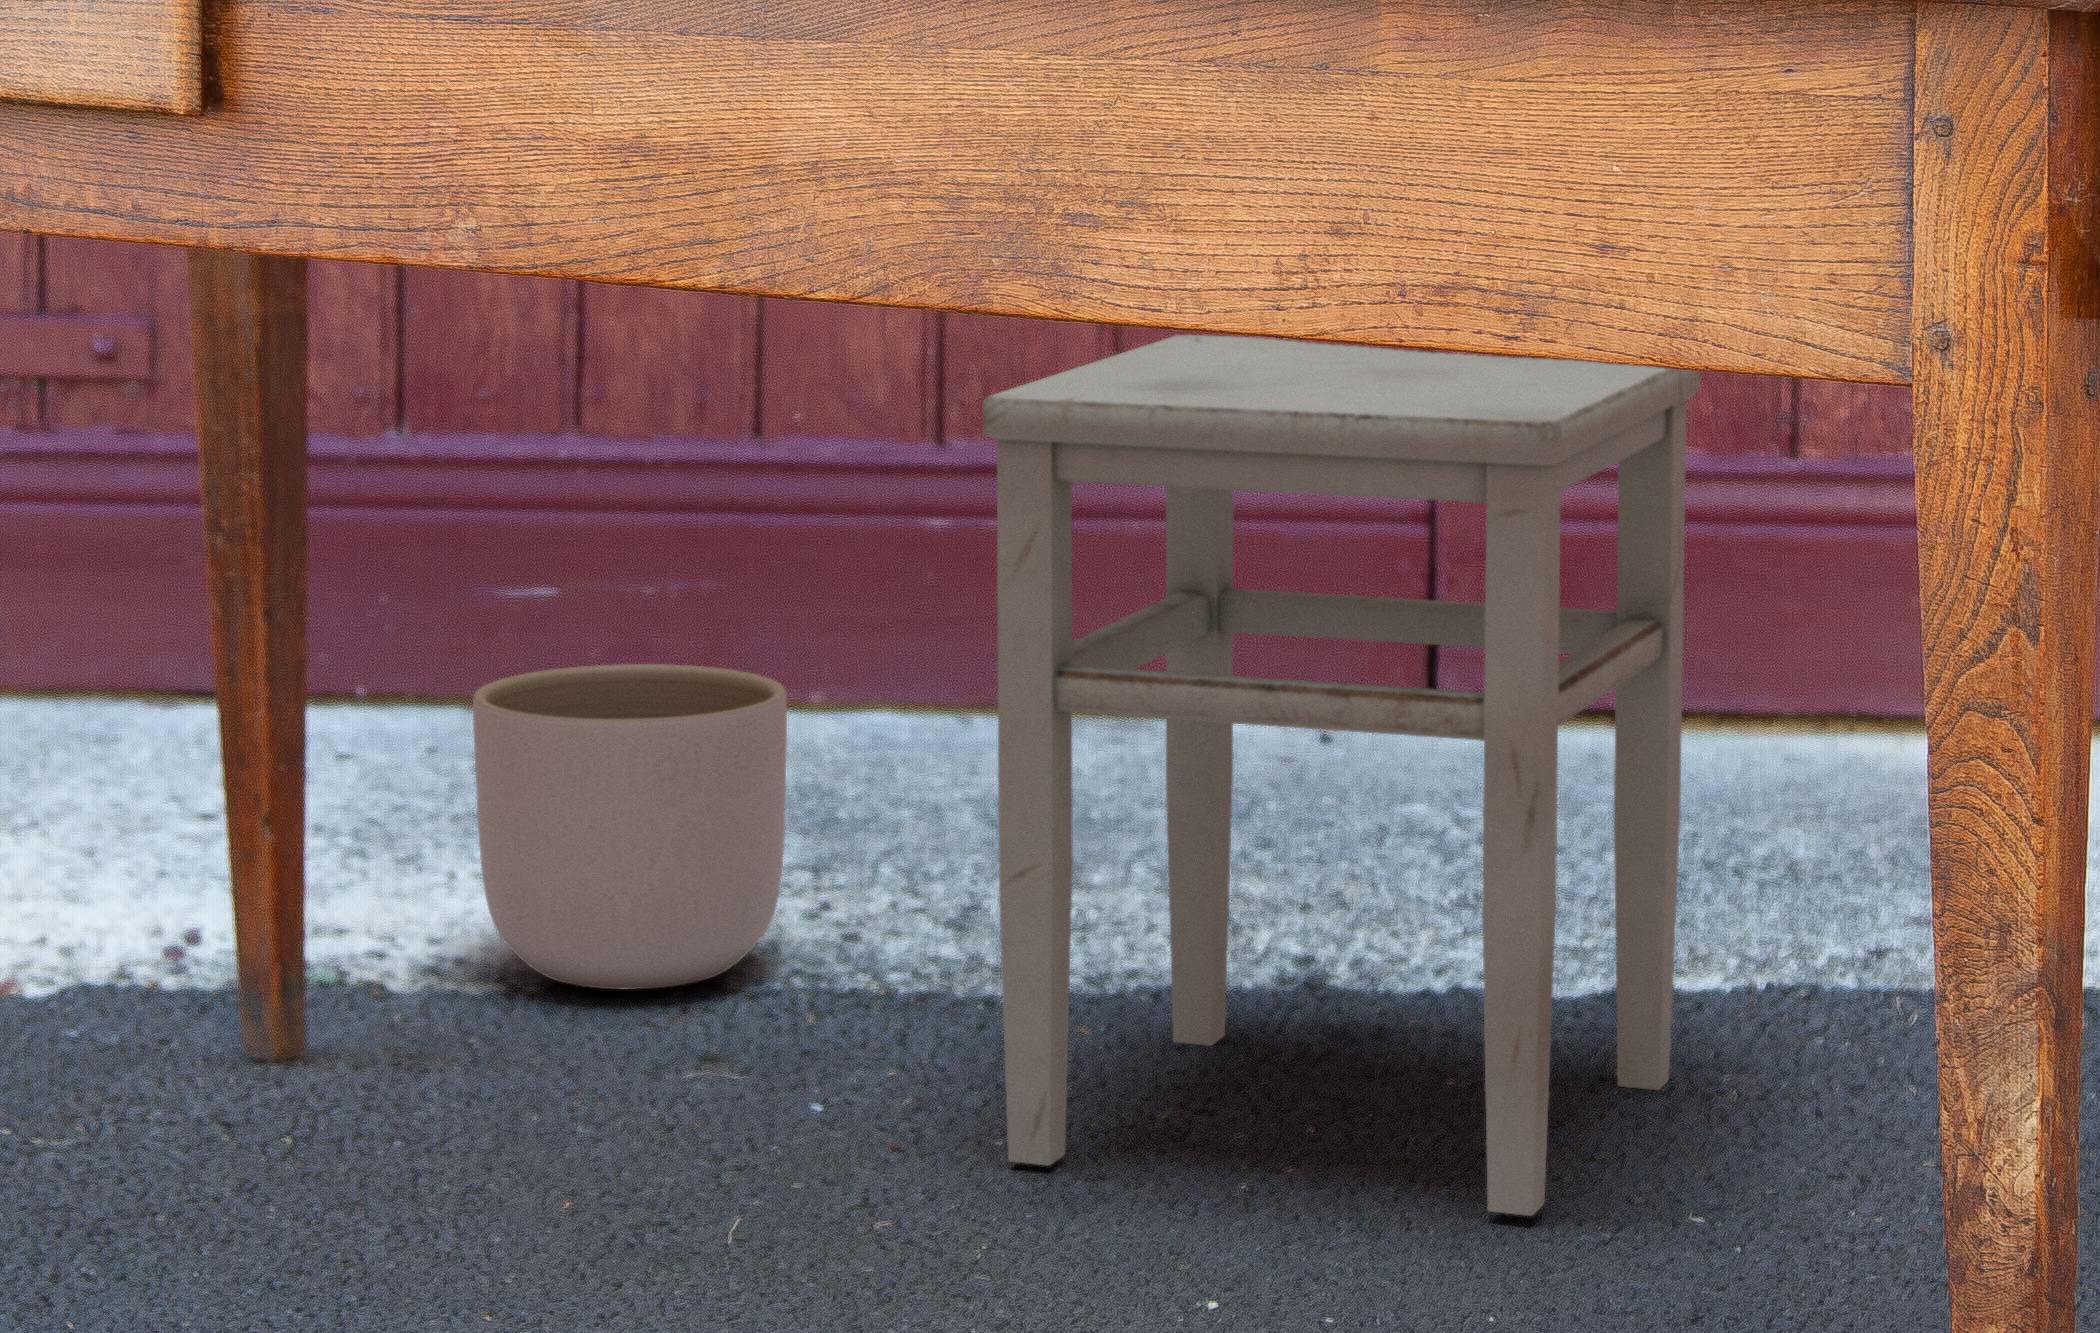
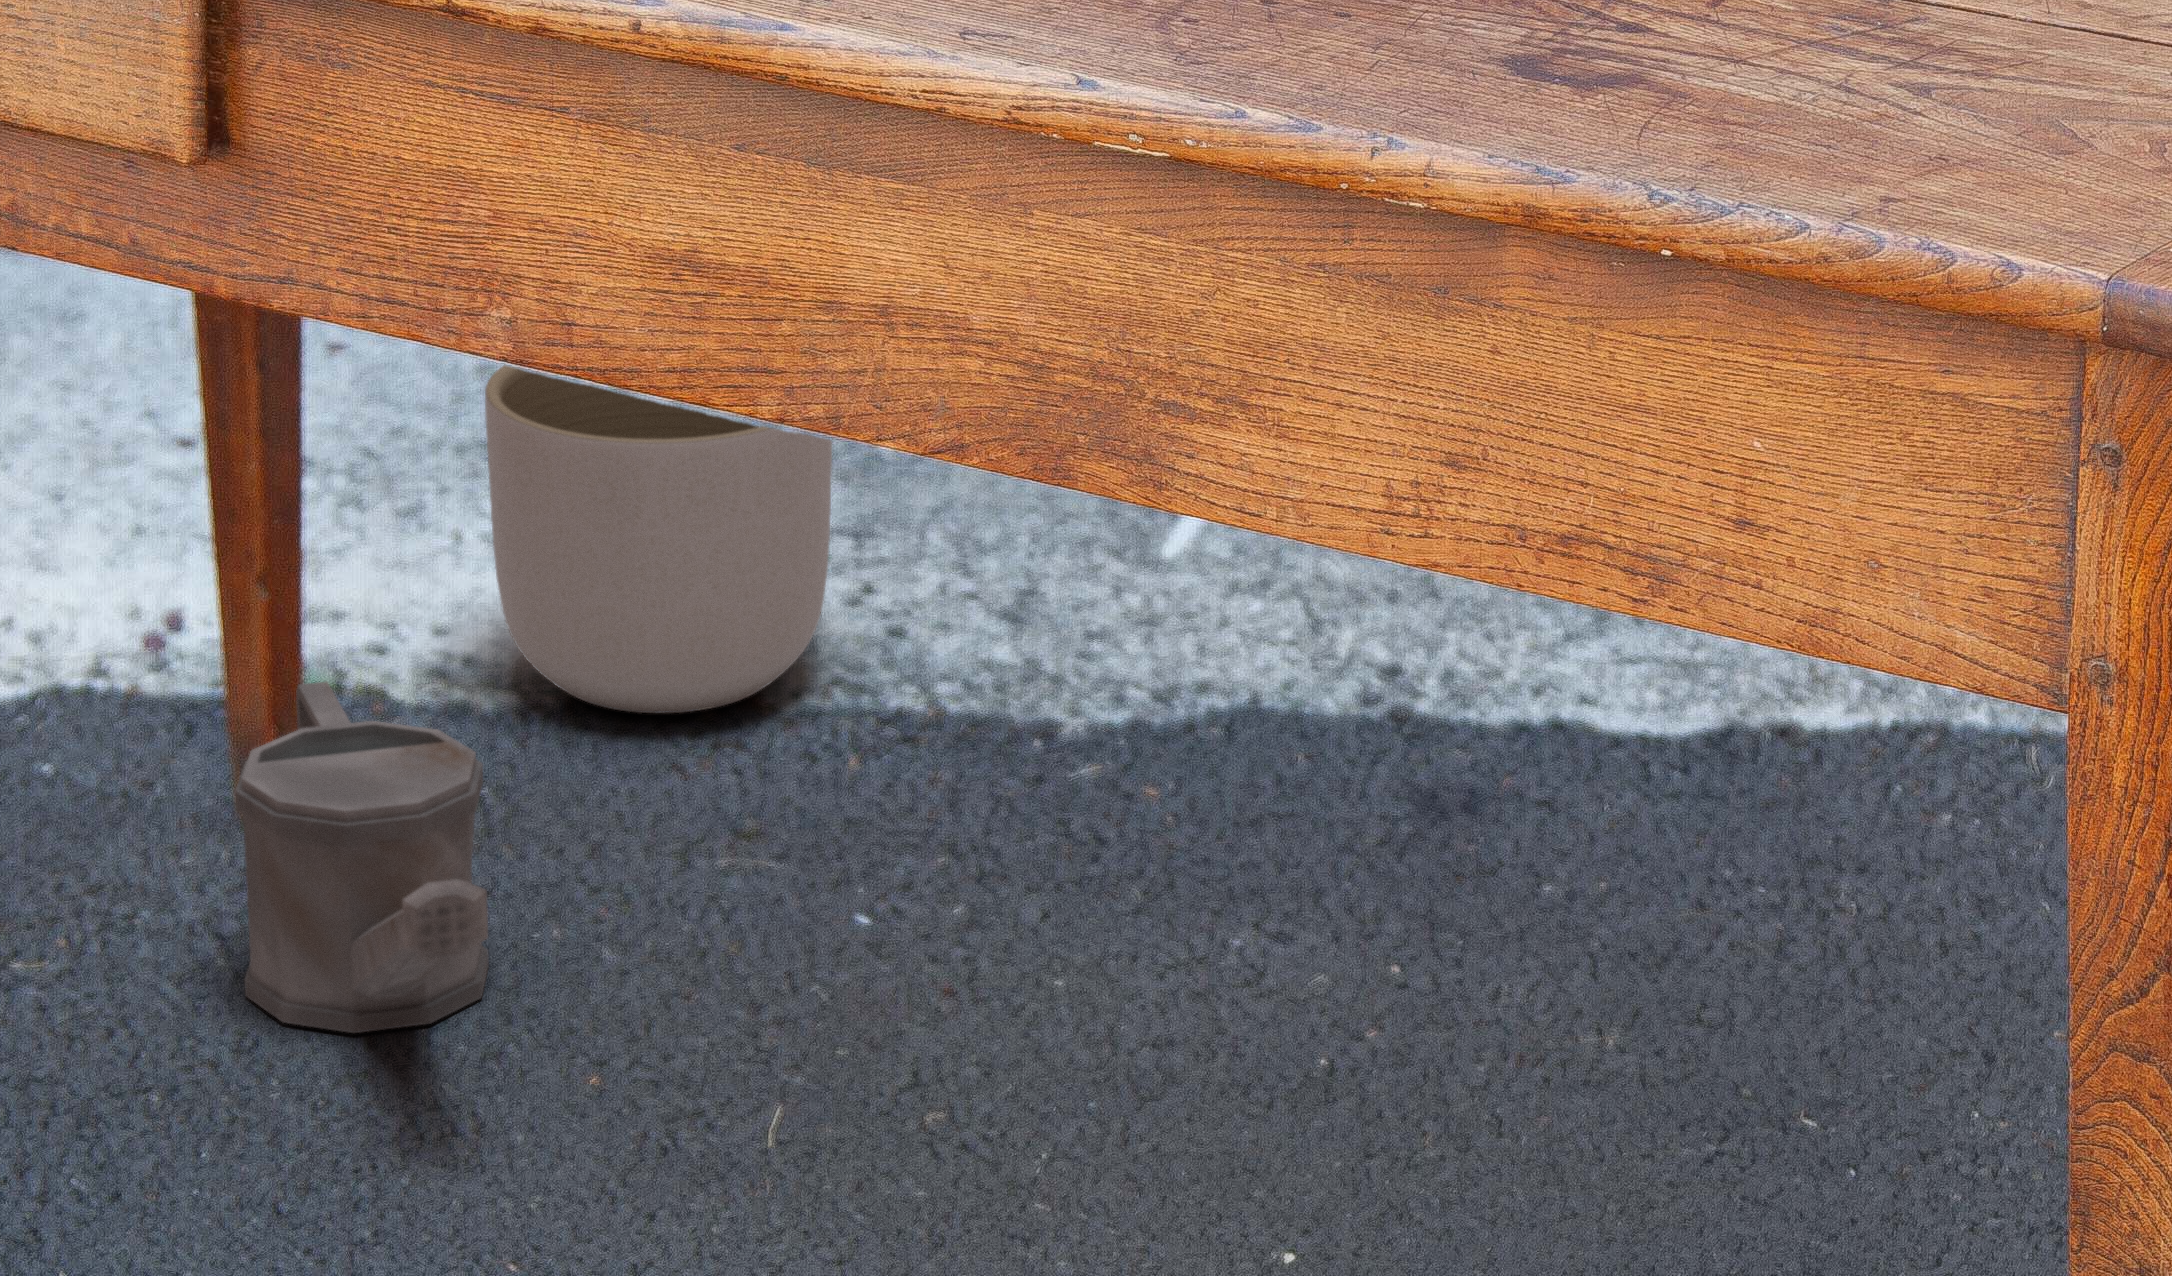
stool: present [983,335,1700,1216] -> none [1058,44,1855,1091]
watering can: none [234,903,466,1193] -> present [235,682,489,1033]

